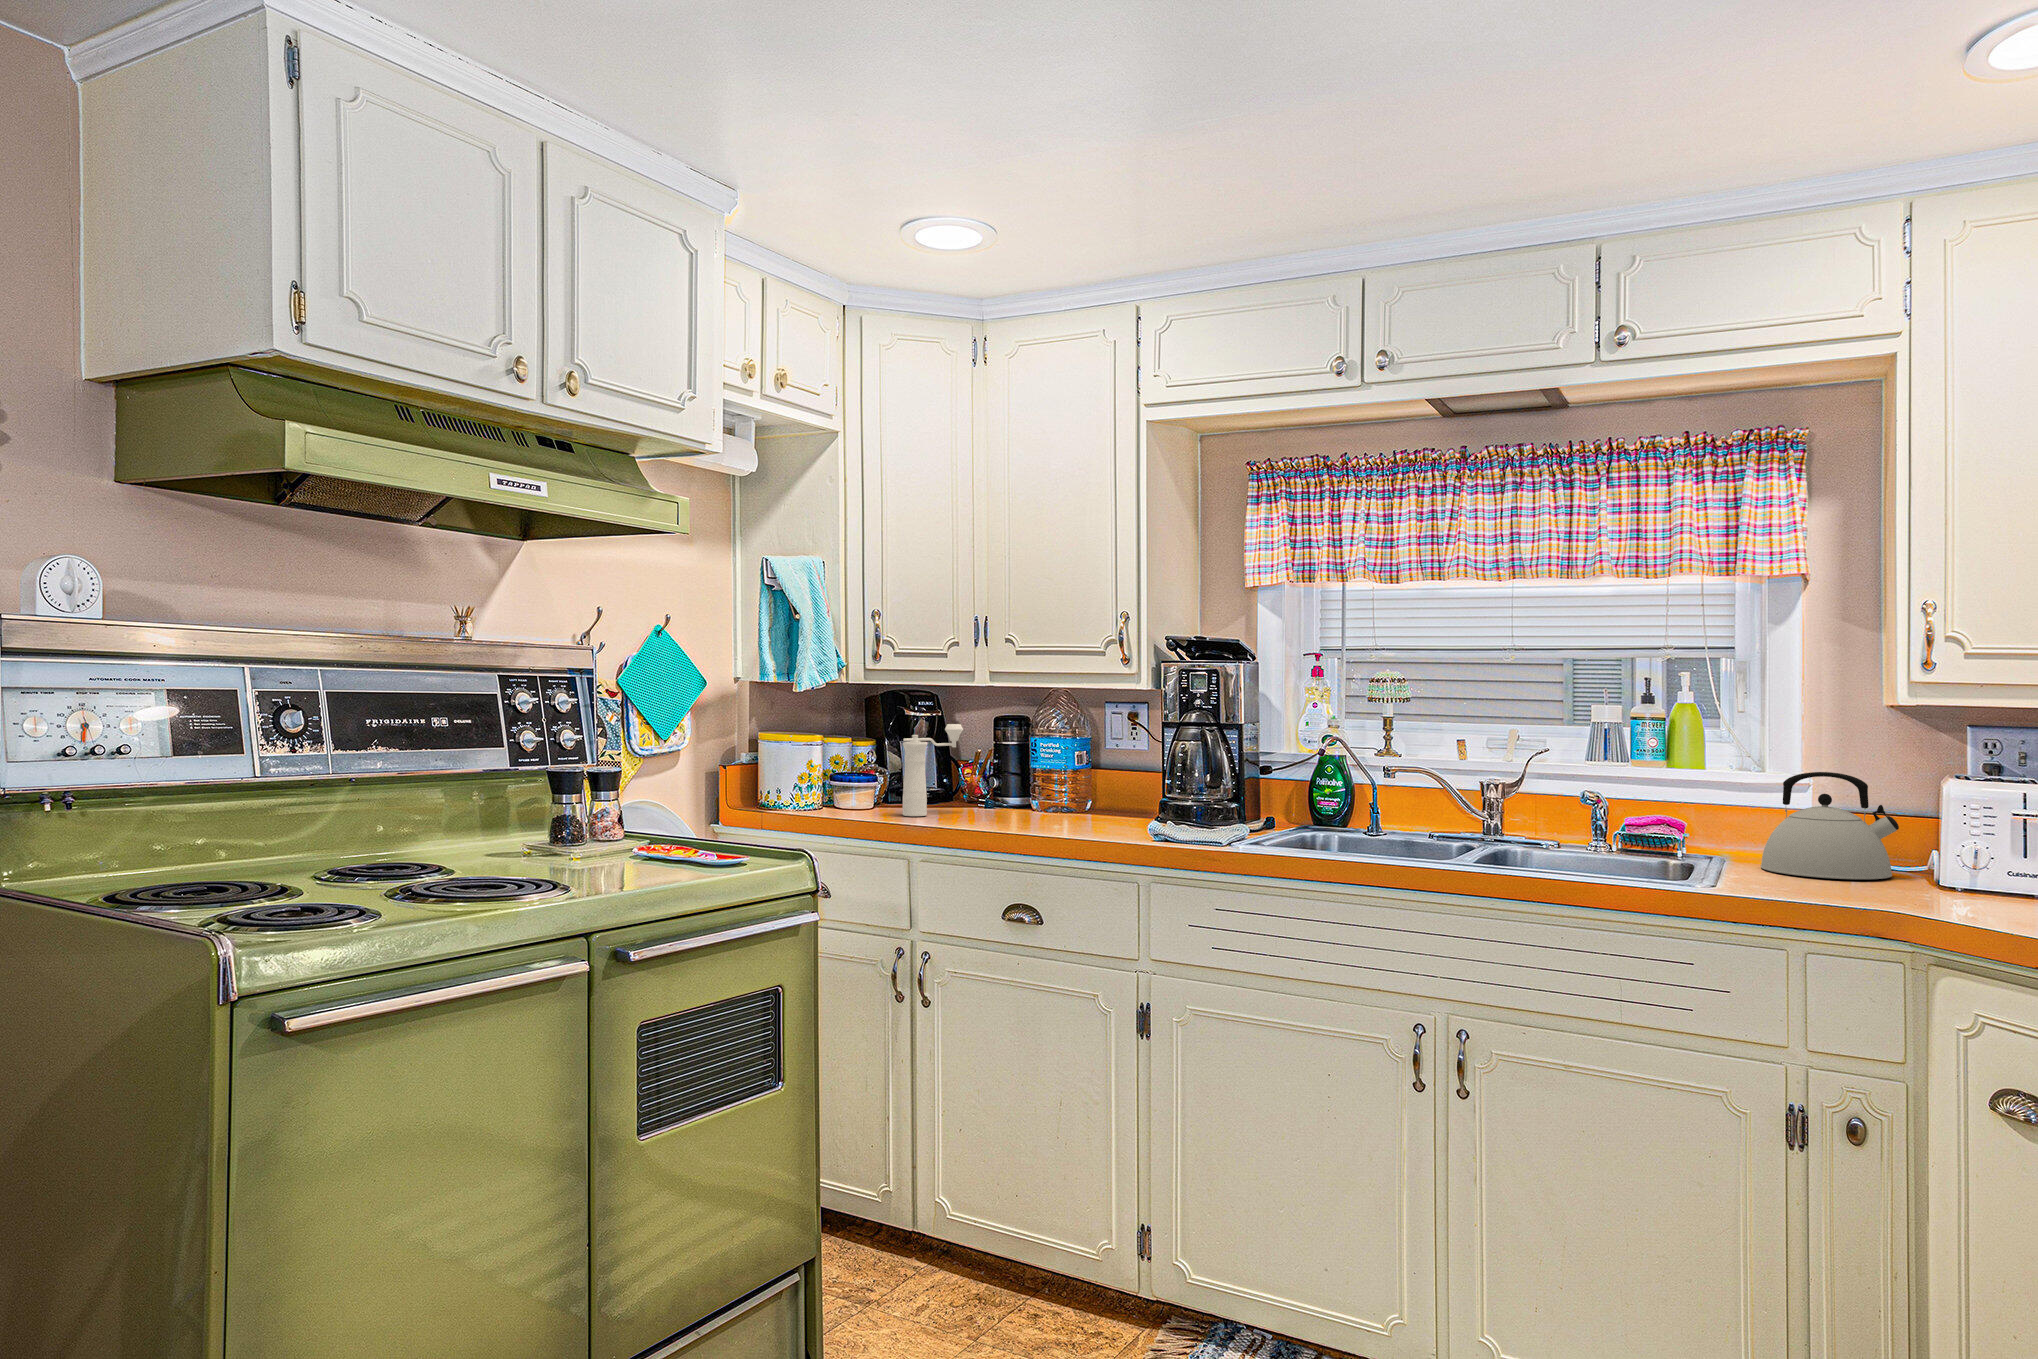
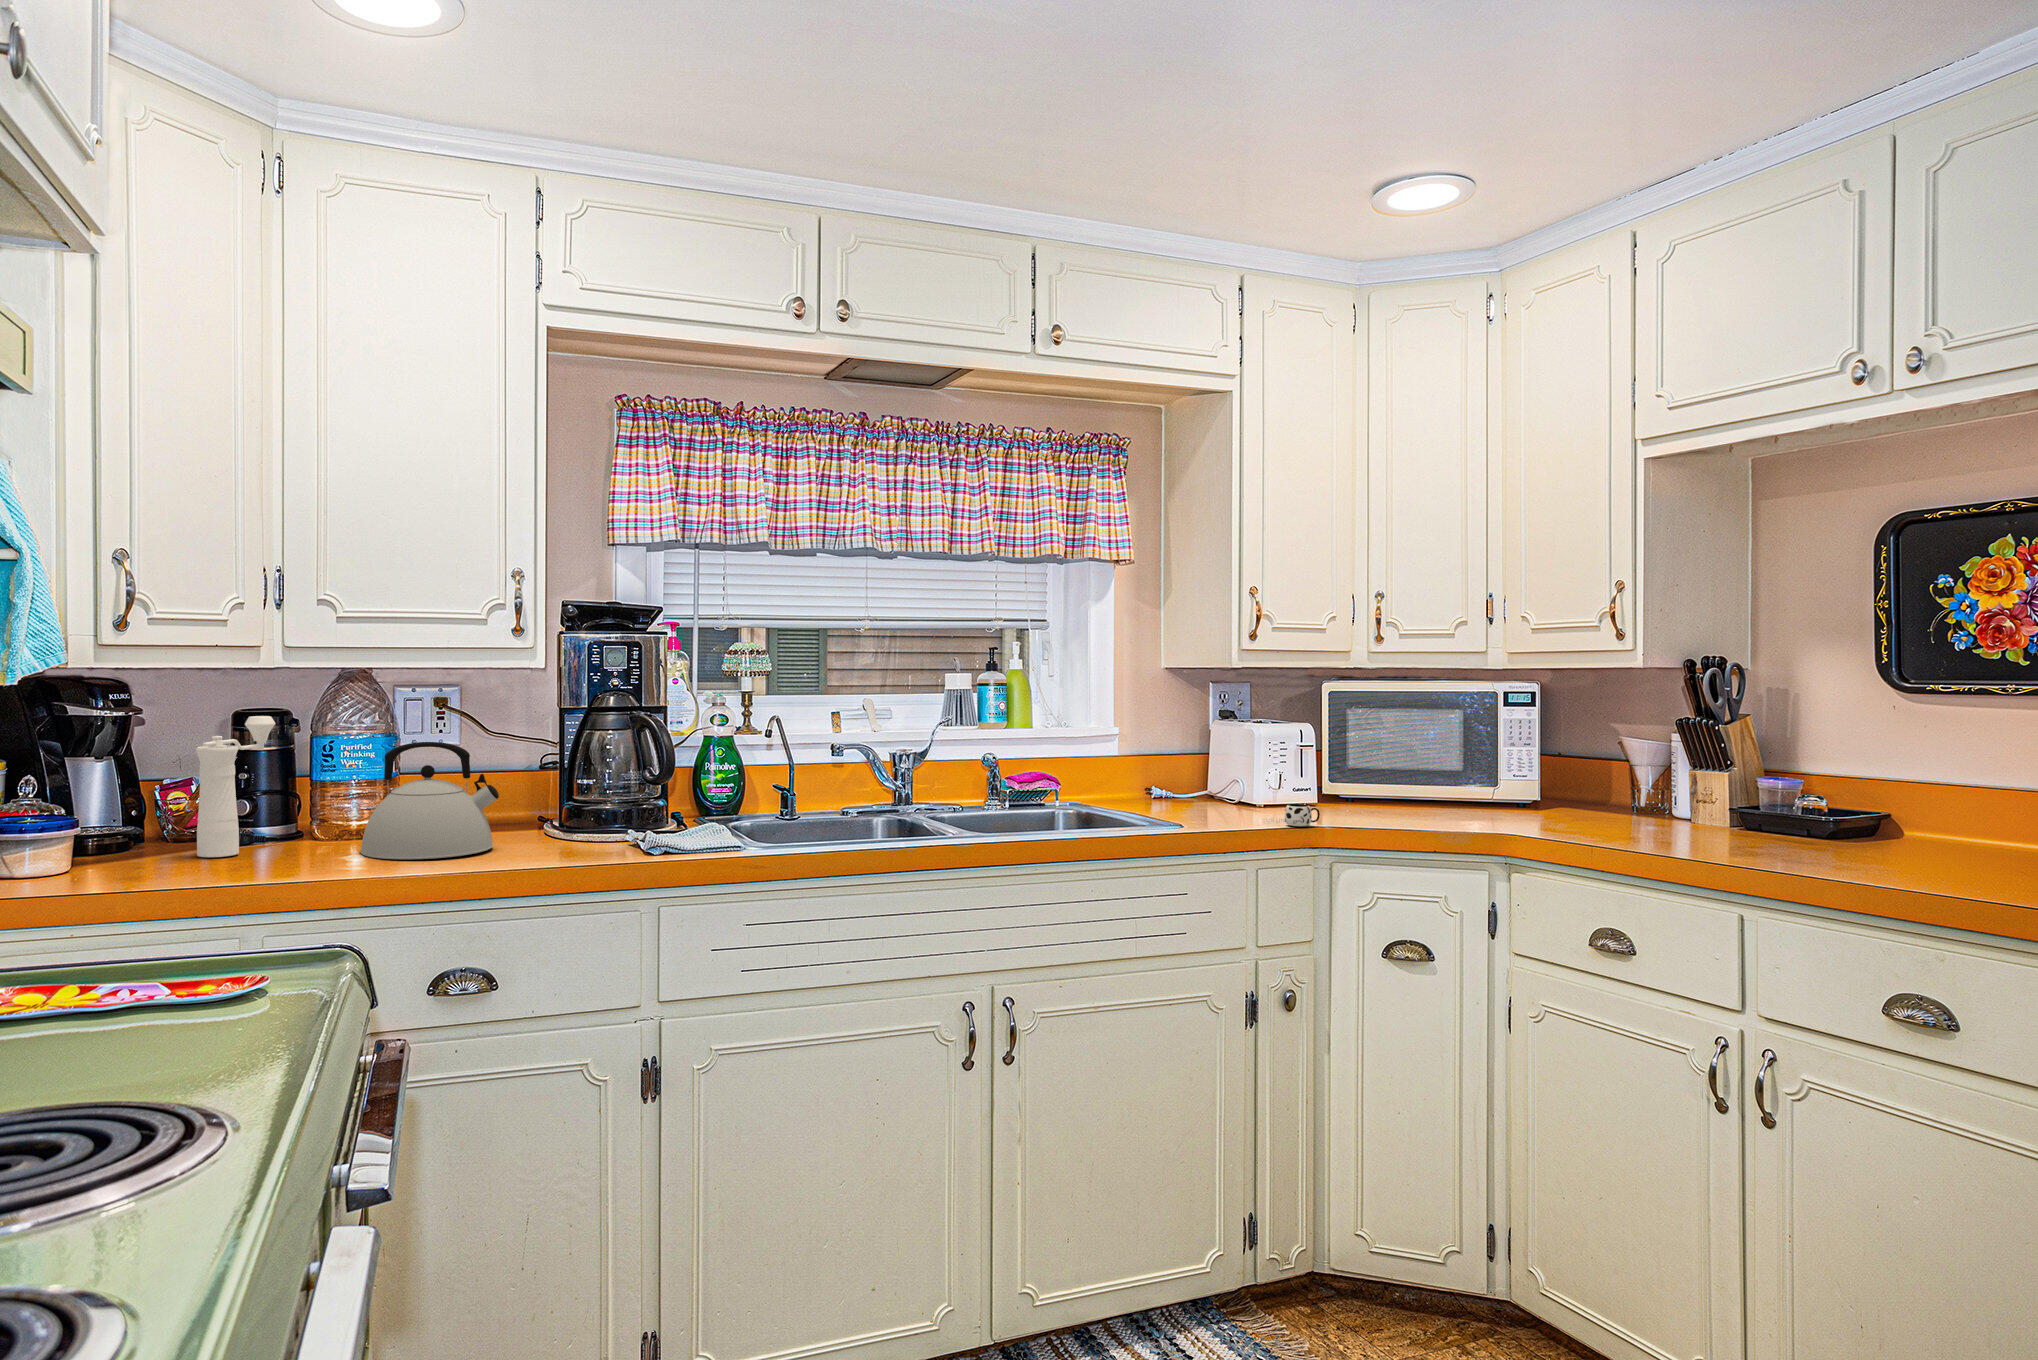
kettle: present [1761,772,1899,879] -> present [360,742,499,859]
mug: none [1899,871,1974,901] -> present [1263,804,1320,826]

